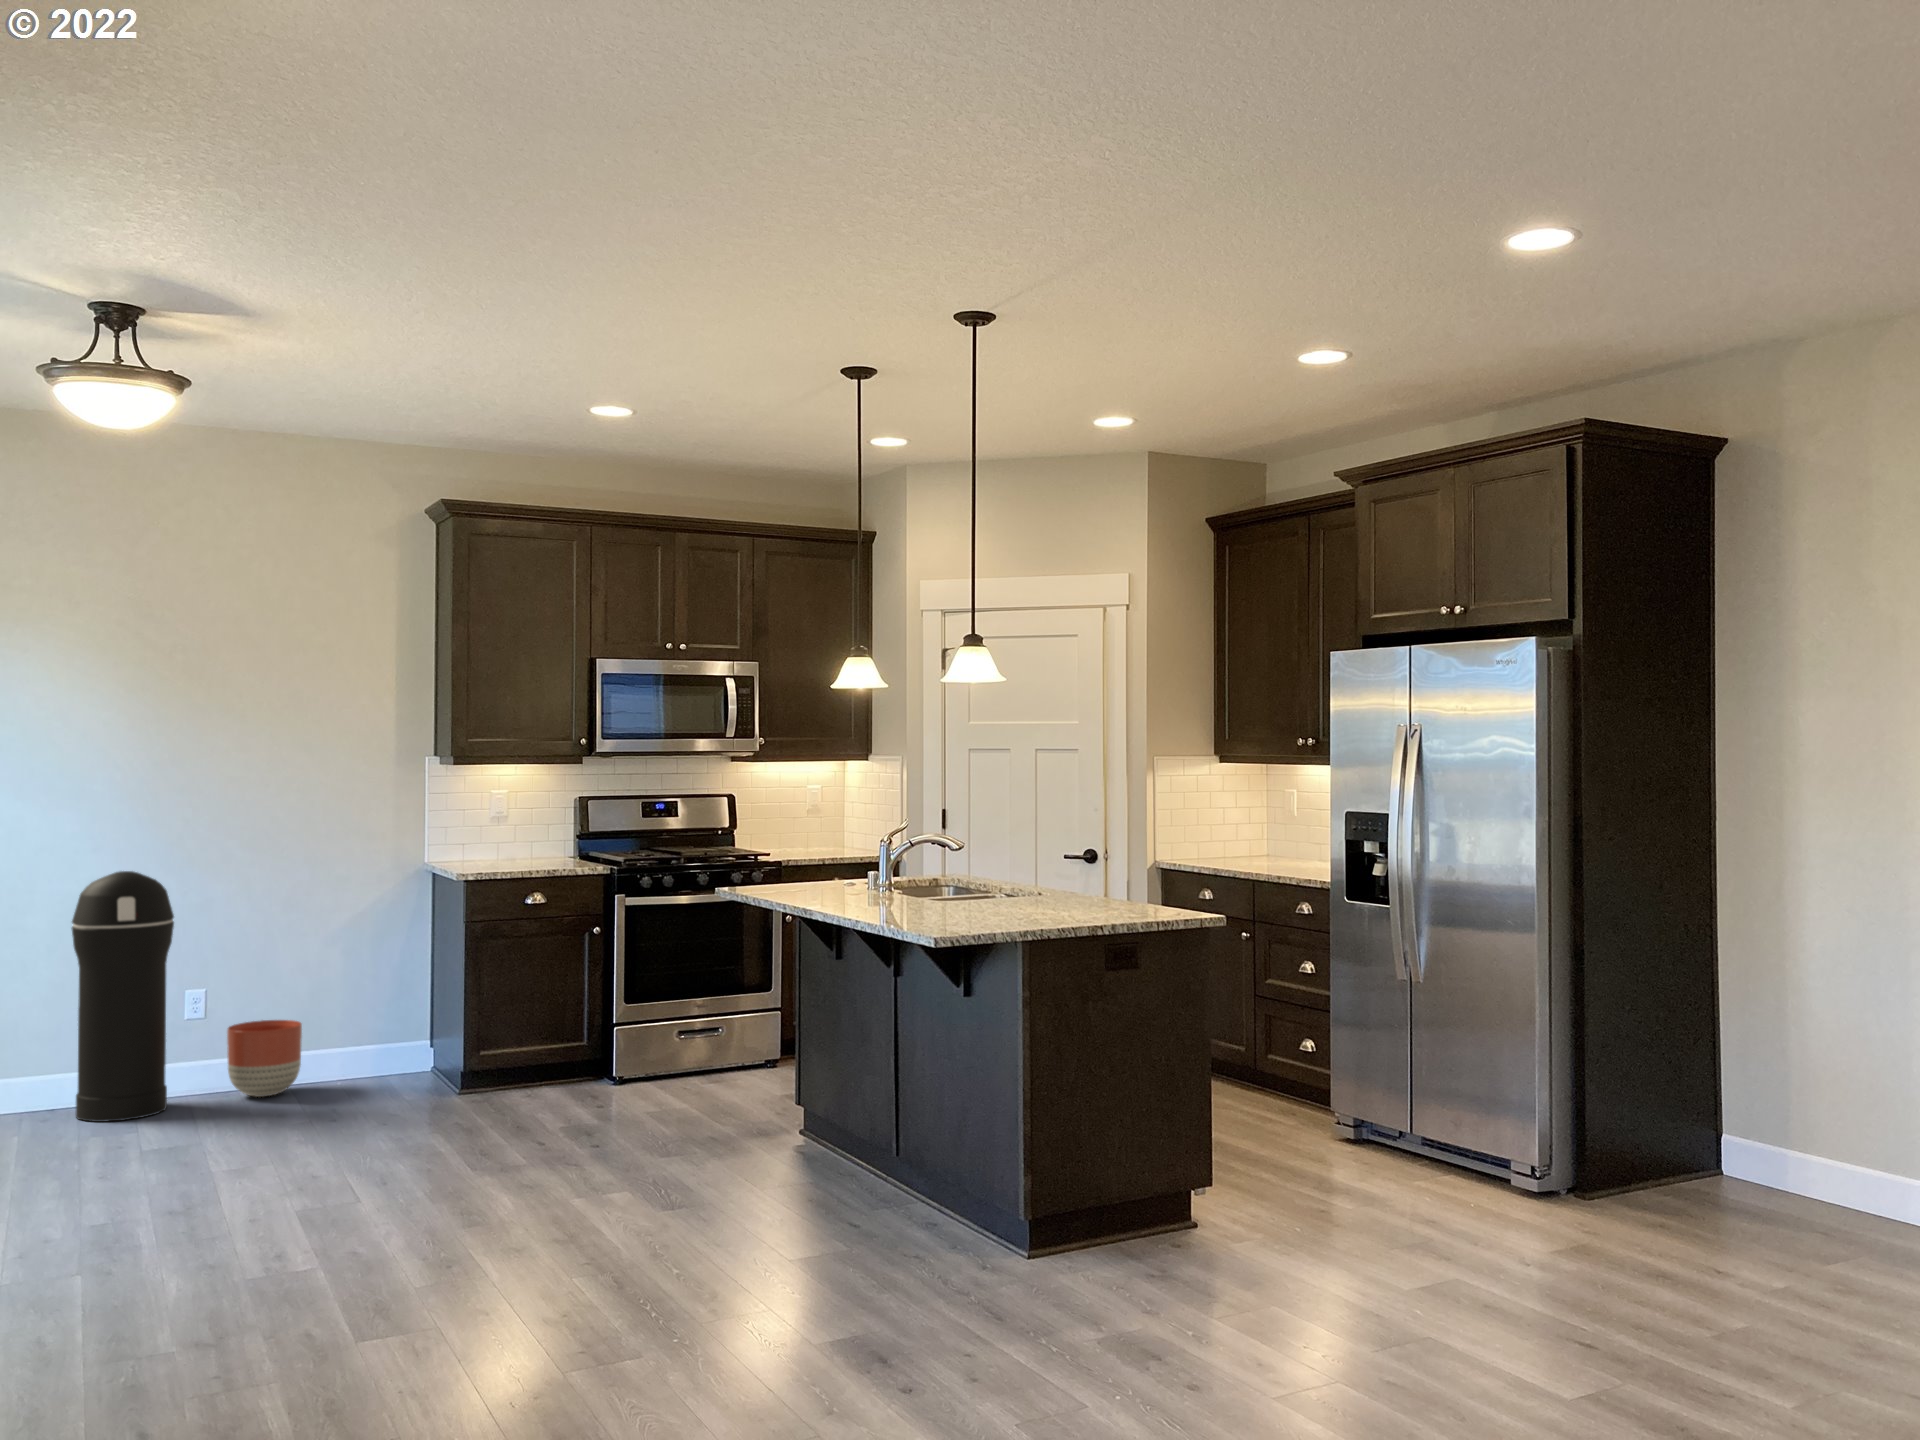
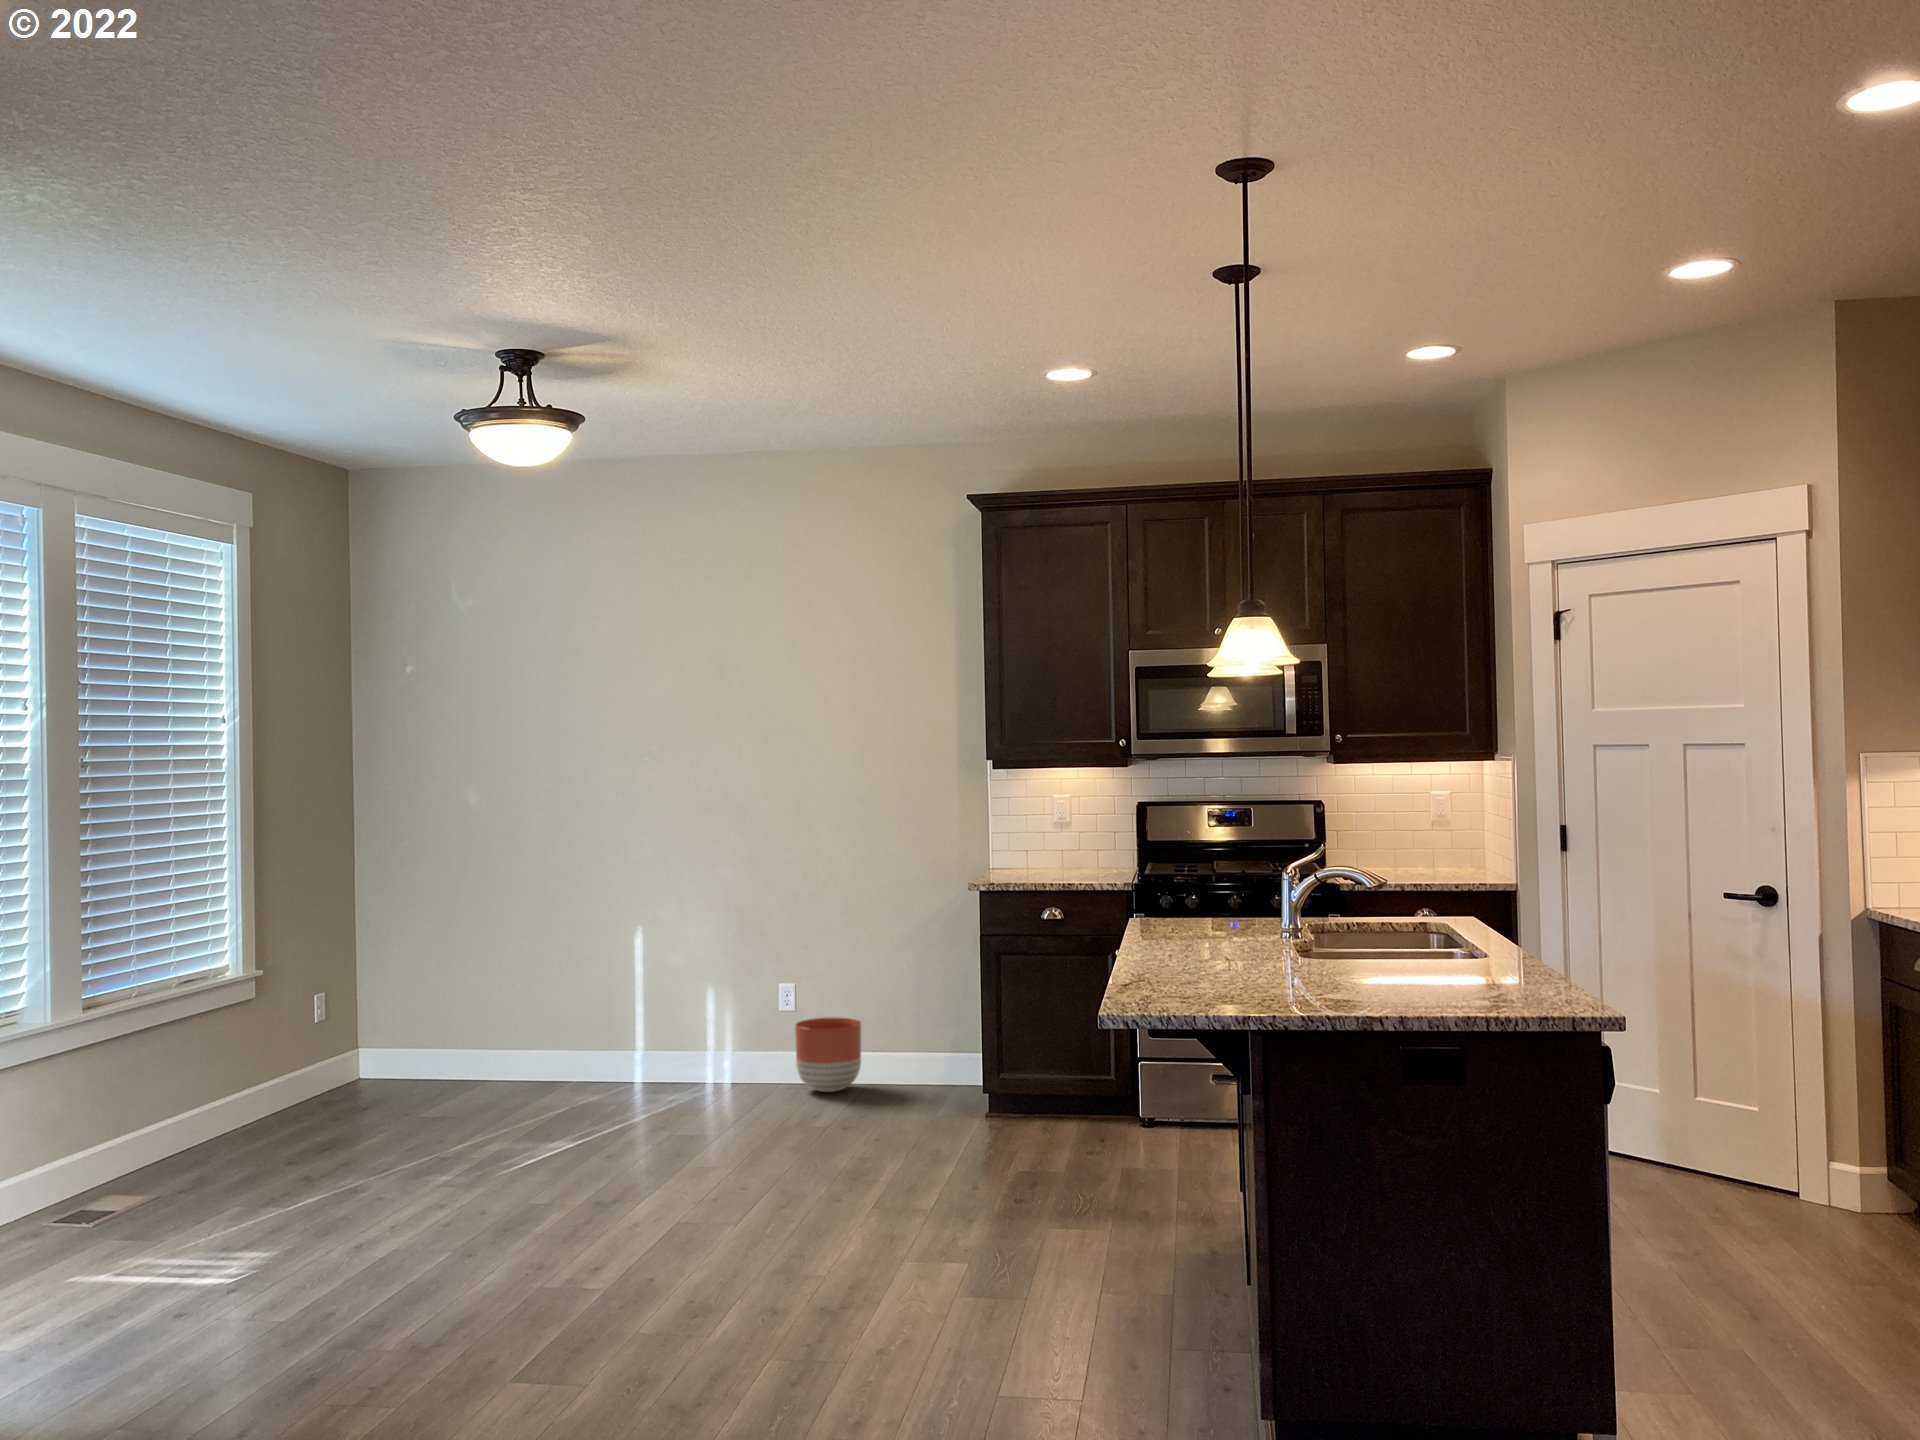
trash can: present [72,871,174,1122] -> none [664,870,748,1099]

